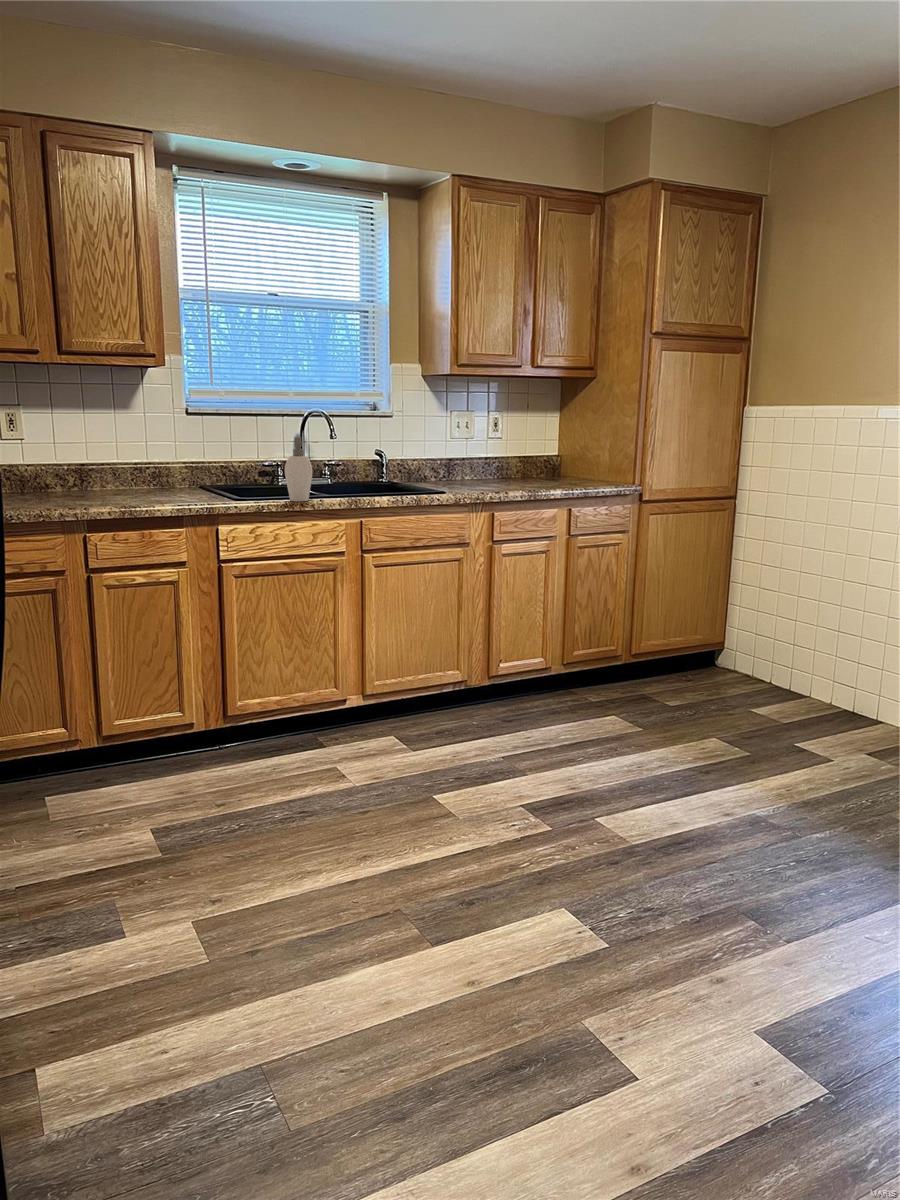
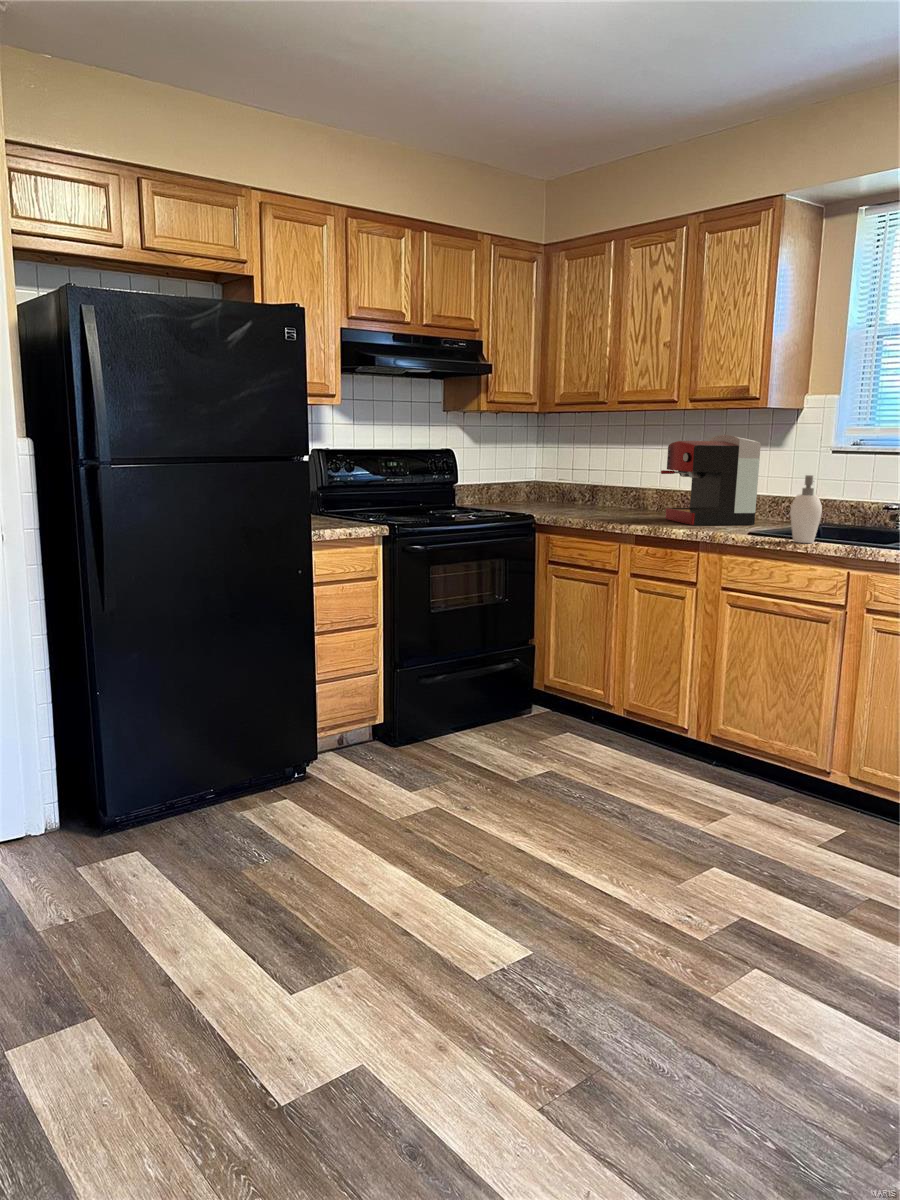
coffee maker: none [51,396,158,502] -> present [661,434,761,525]

